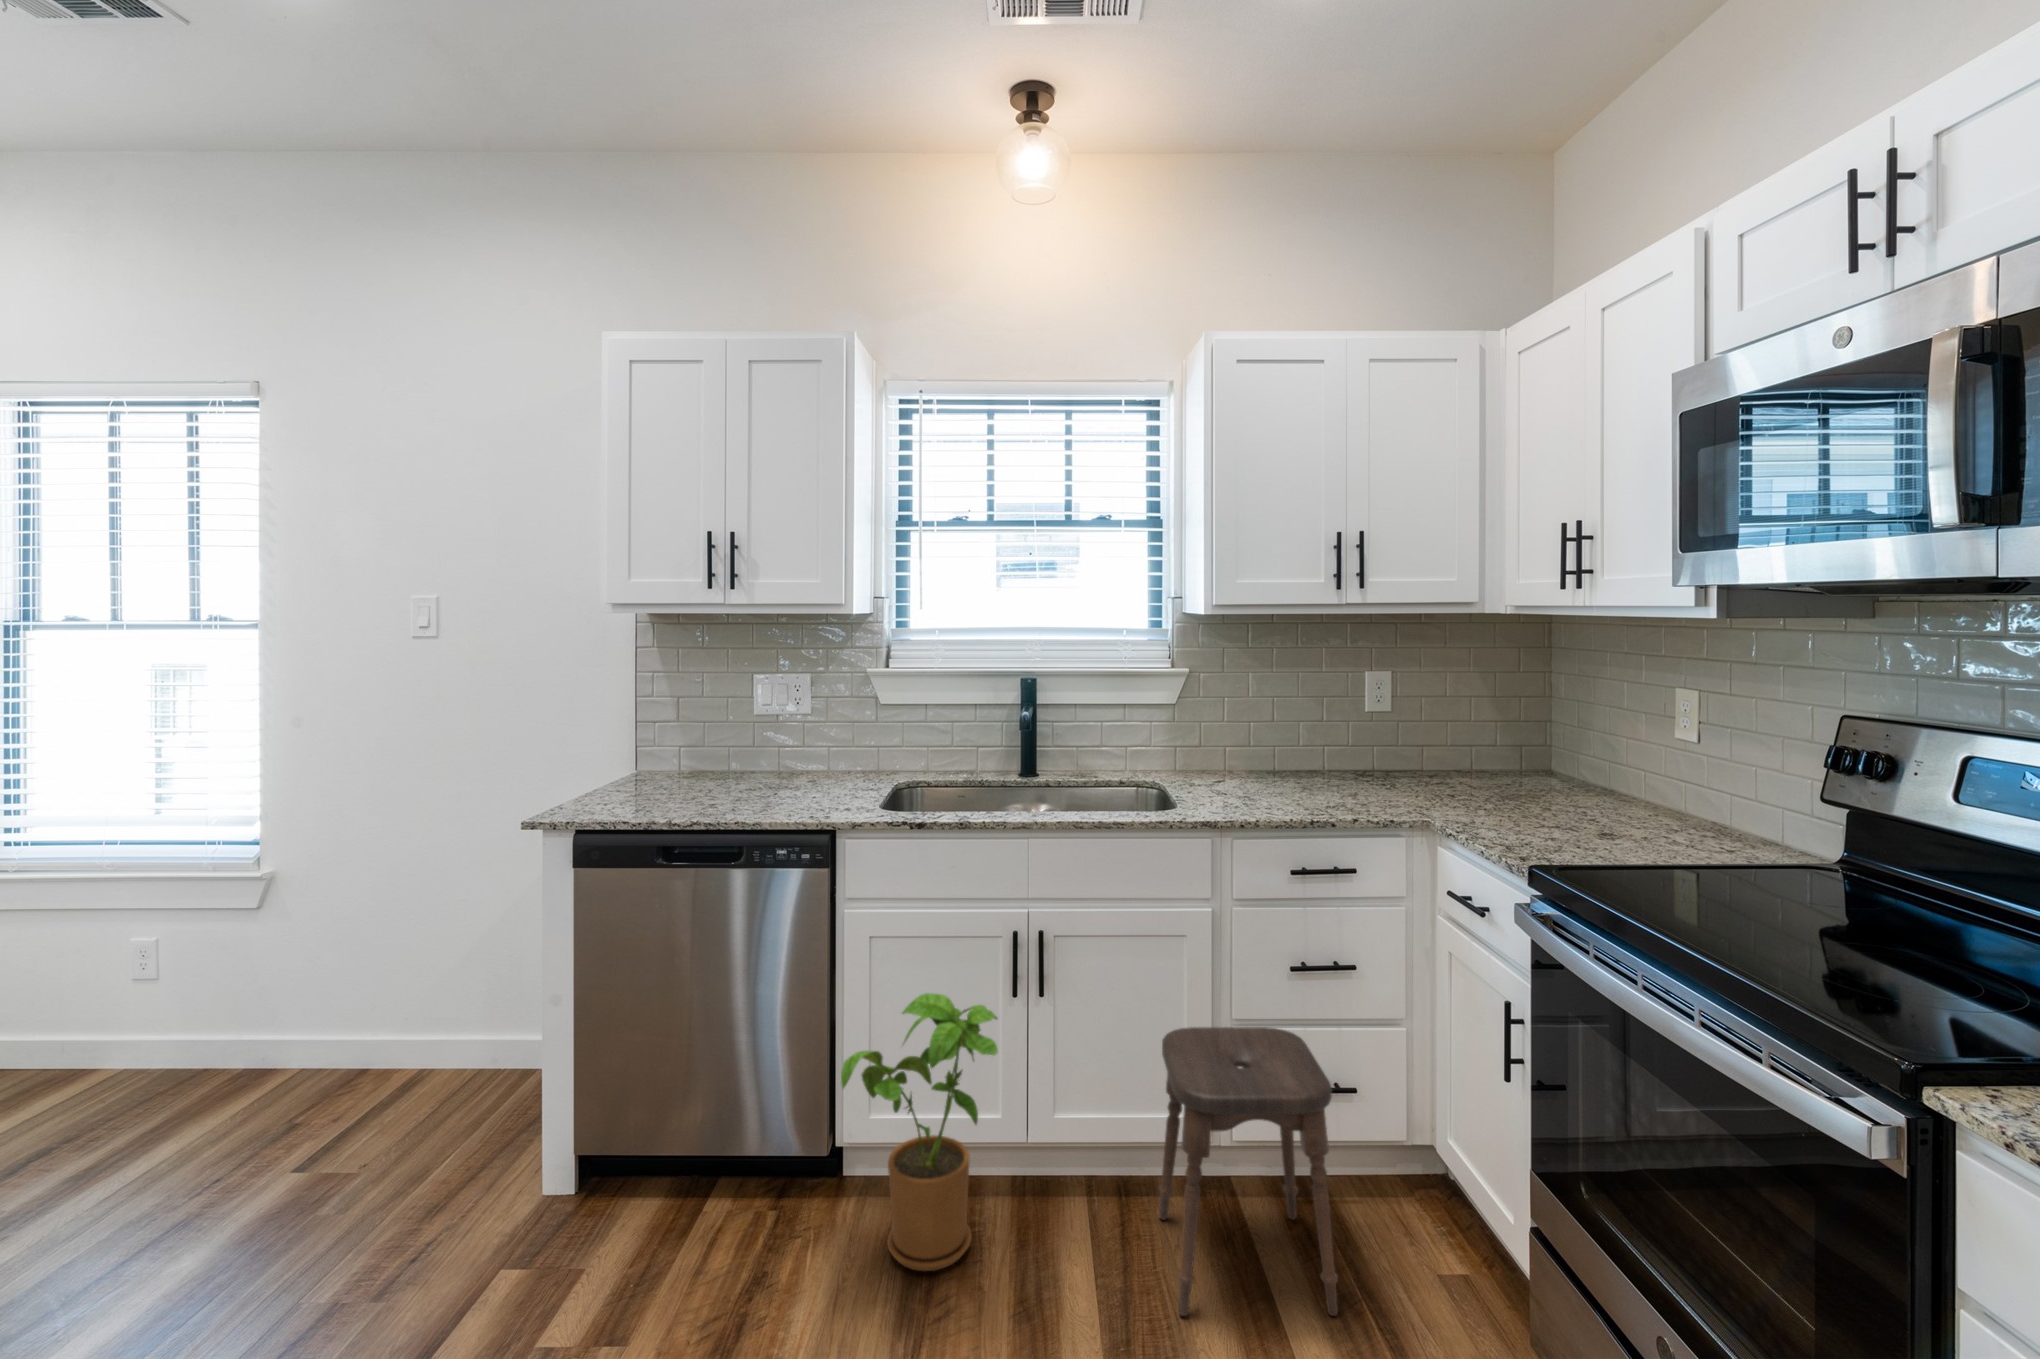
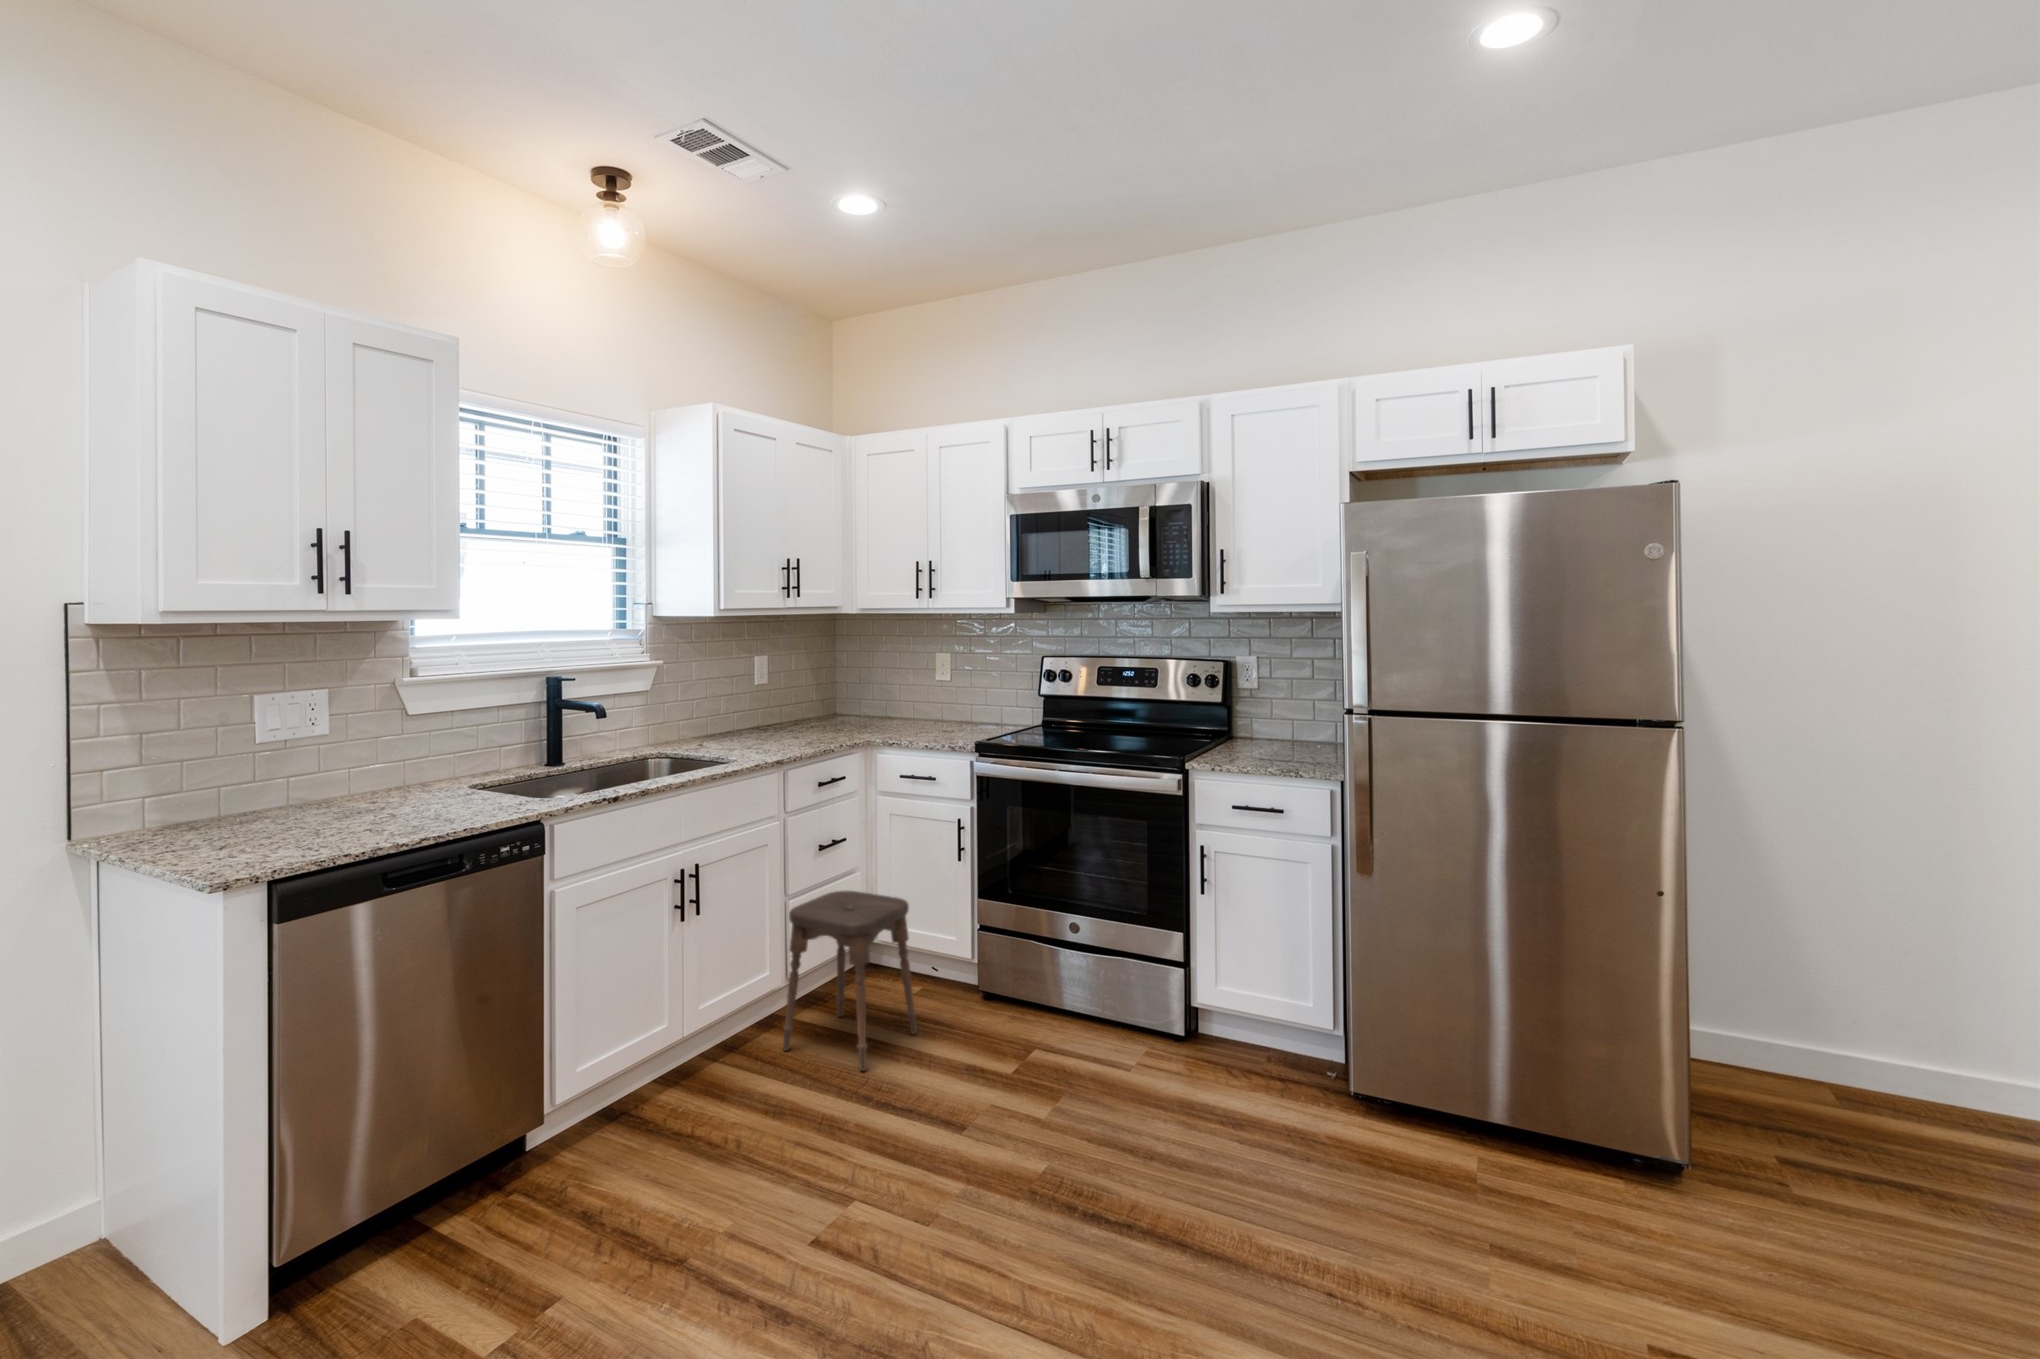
house plant: present [841,993,998,1271] -> none [639,915,770,1151]

